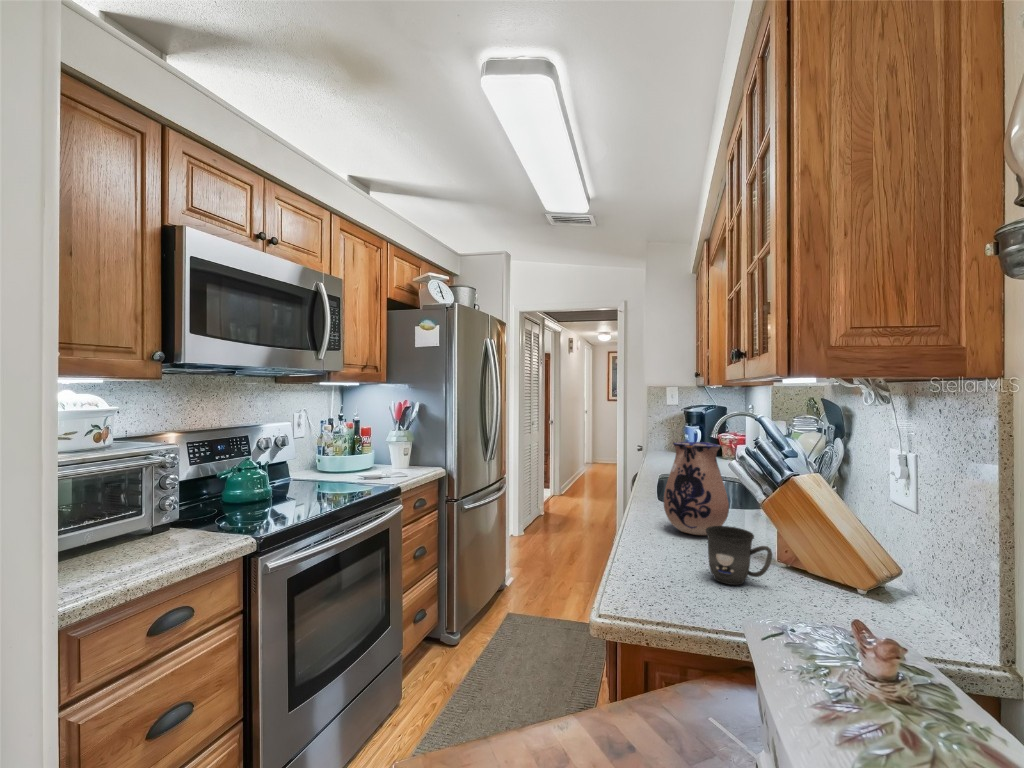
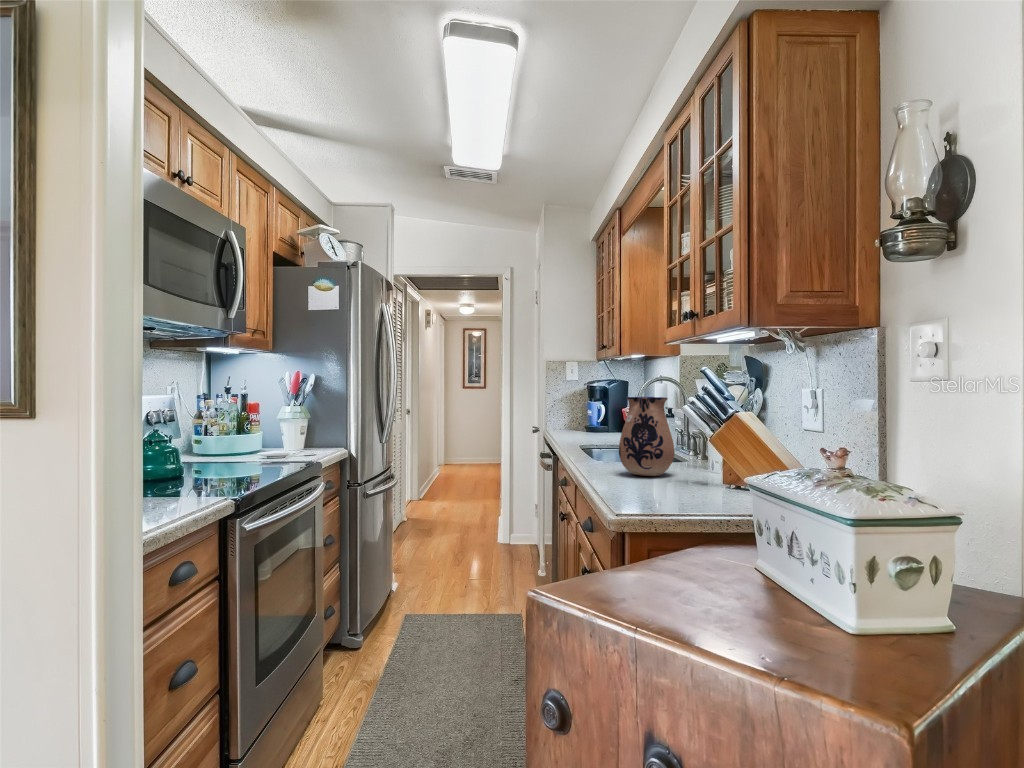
mug: present [706,526,772,585] -> none [677,454,729,496]

